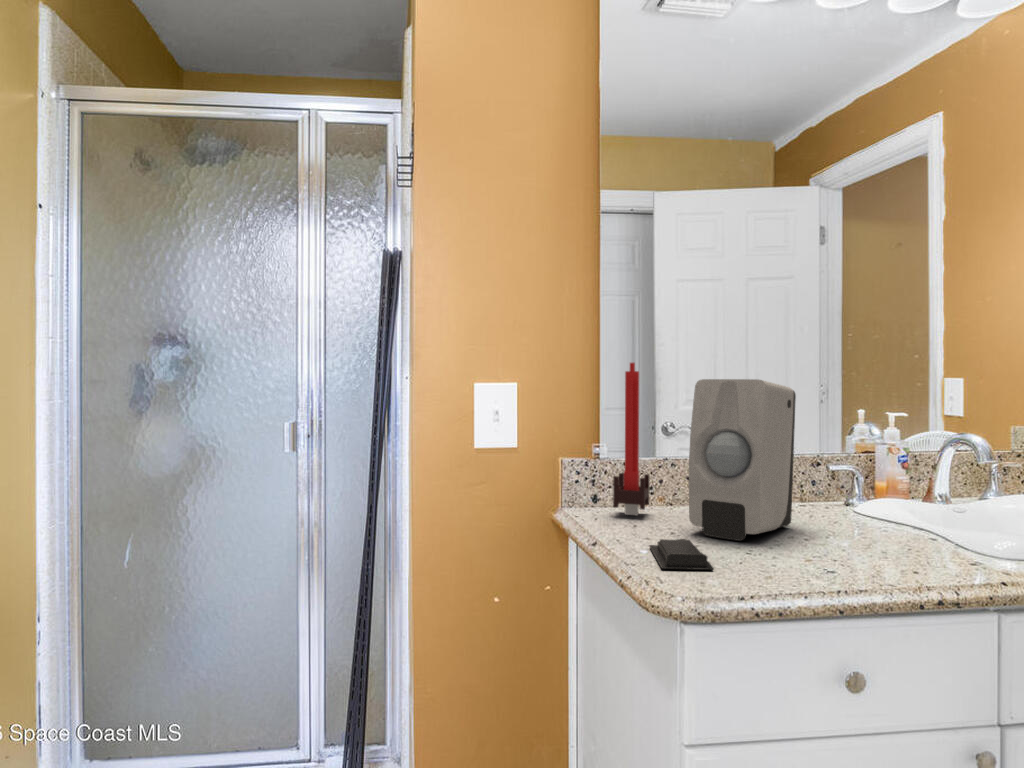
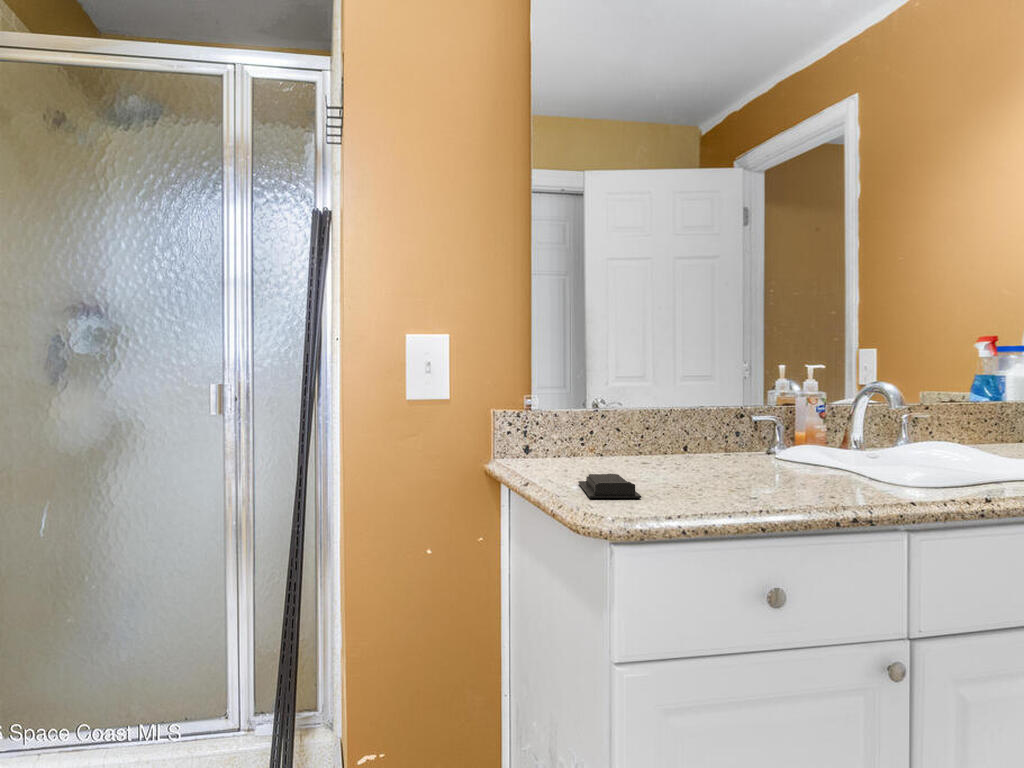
candle: present [613,363,649,515] -> none [544,309,580,462]
soap dispenser: present [689,379,796,541] -> none [618,318,721,478]

